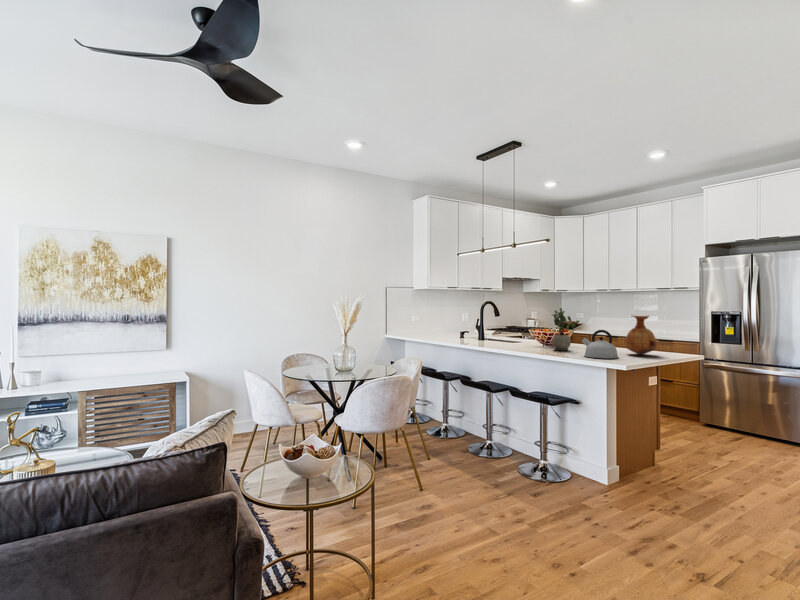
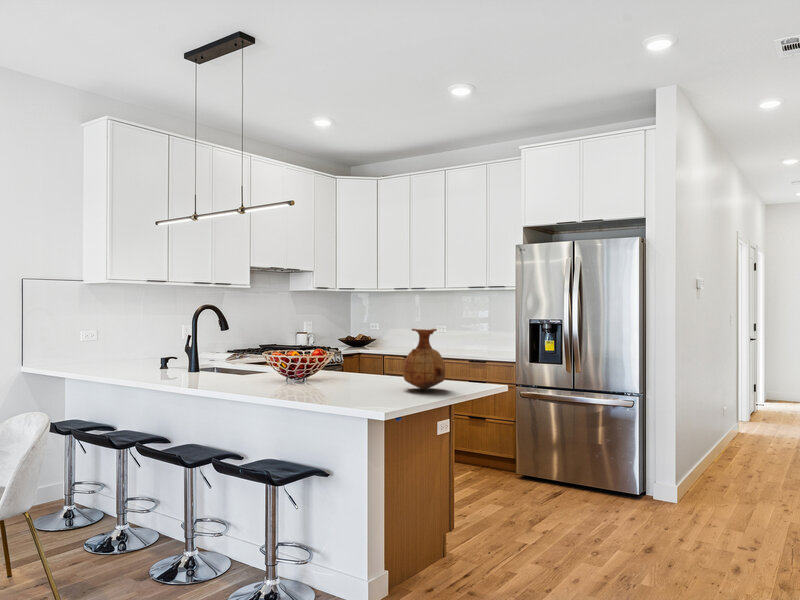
potted plant: present [552,308,579,351] -> none [296,317,338,387]
kettle: present [582,330,618,359] -> none [335,353,389,400]

